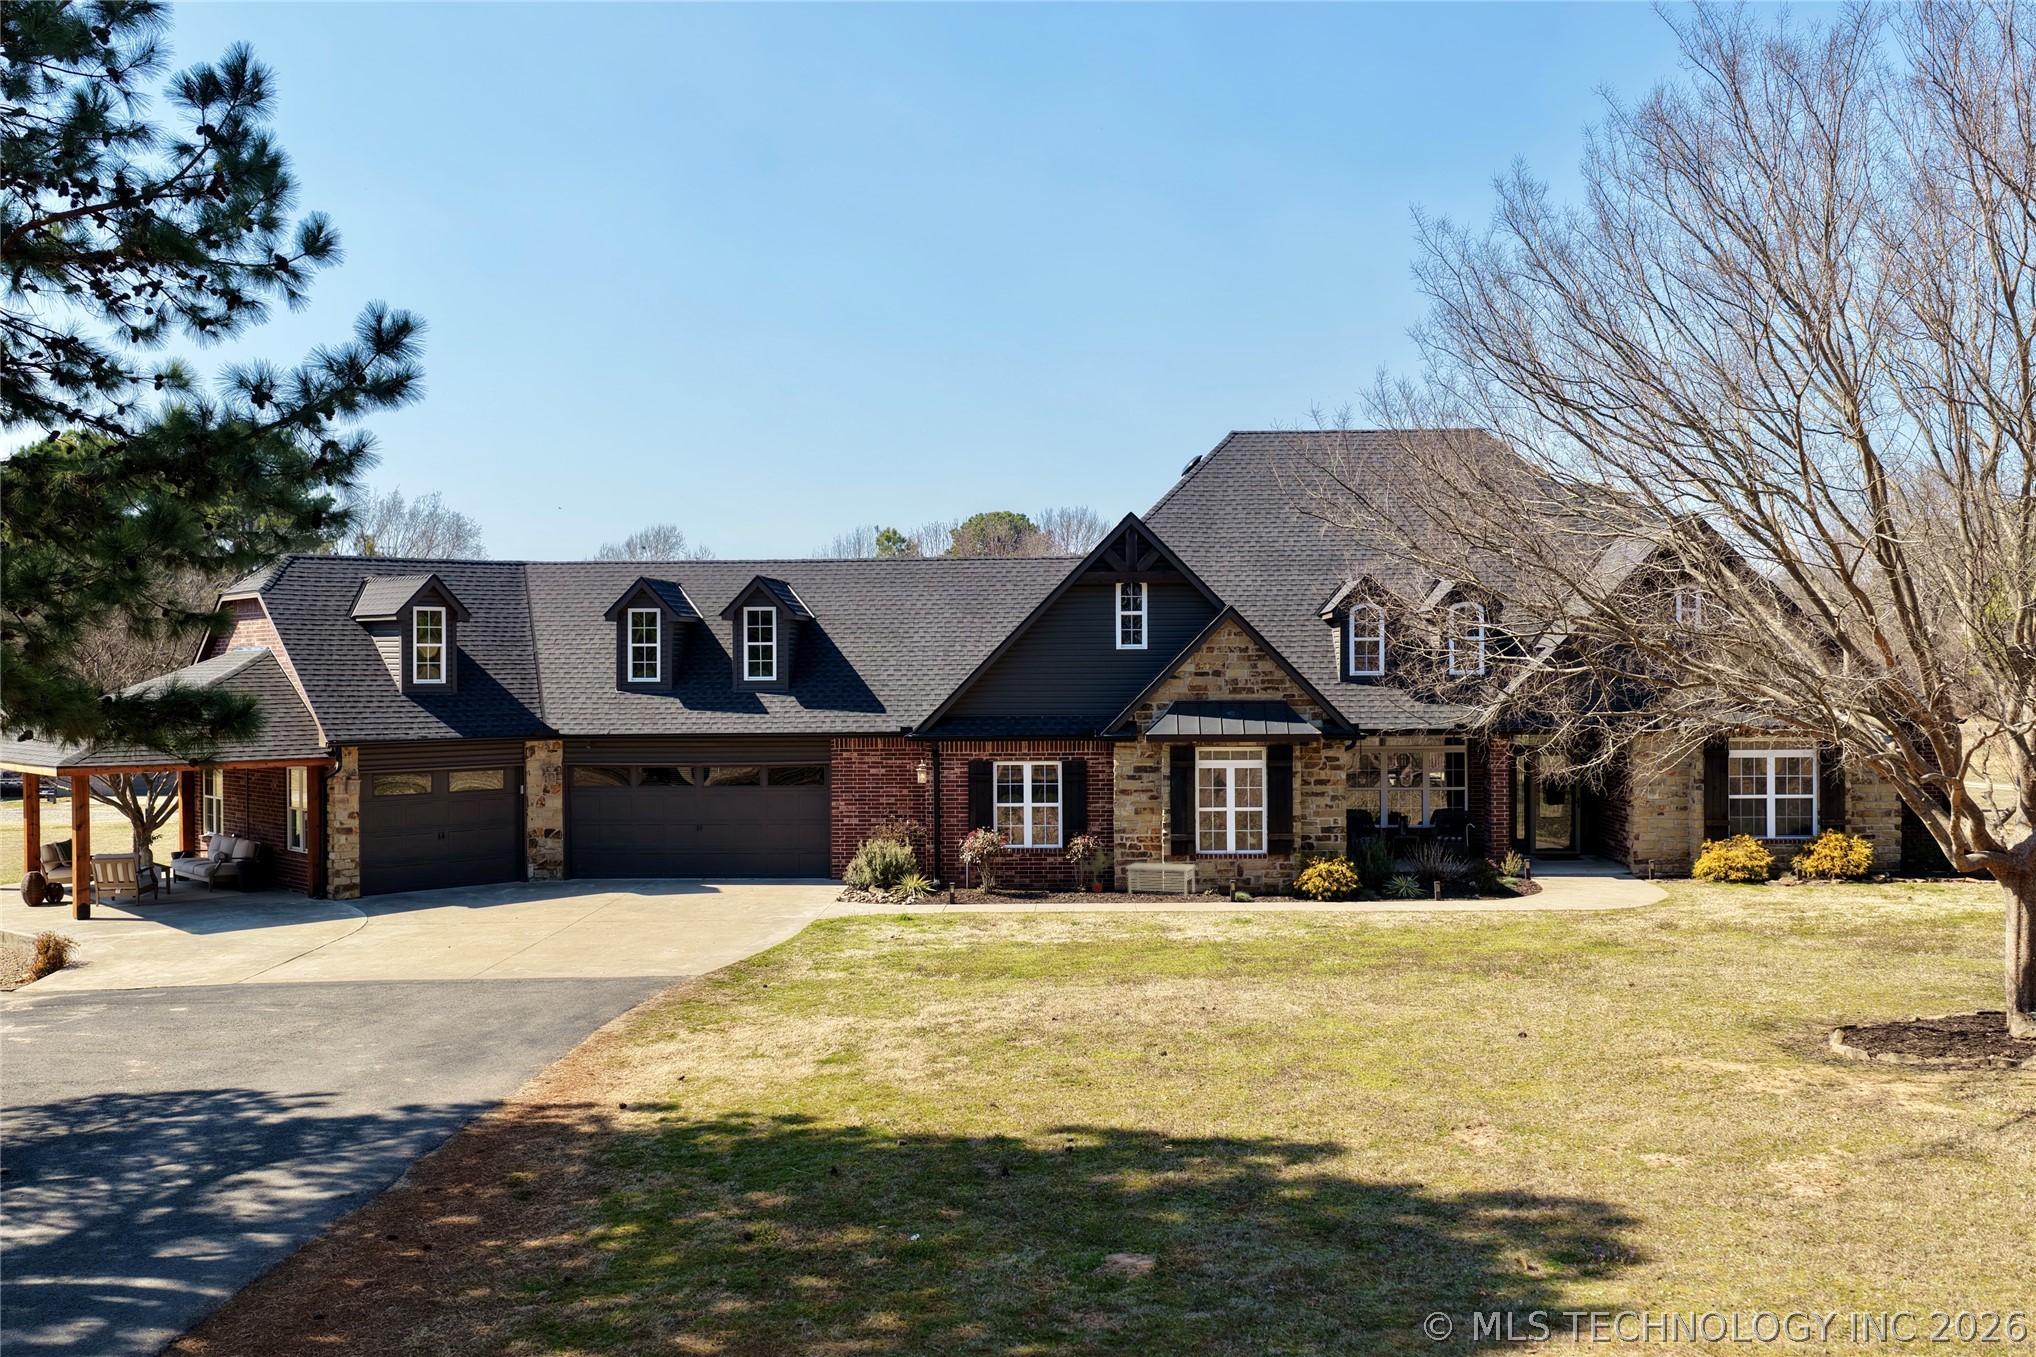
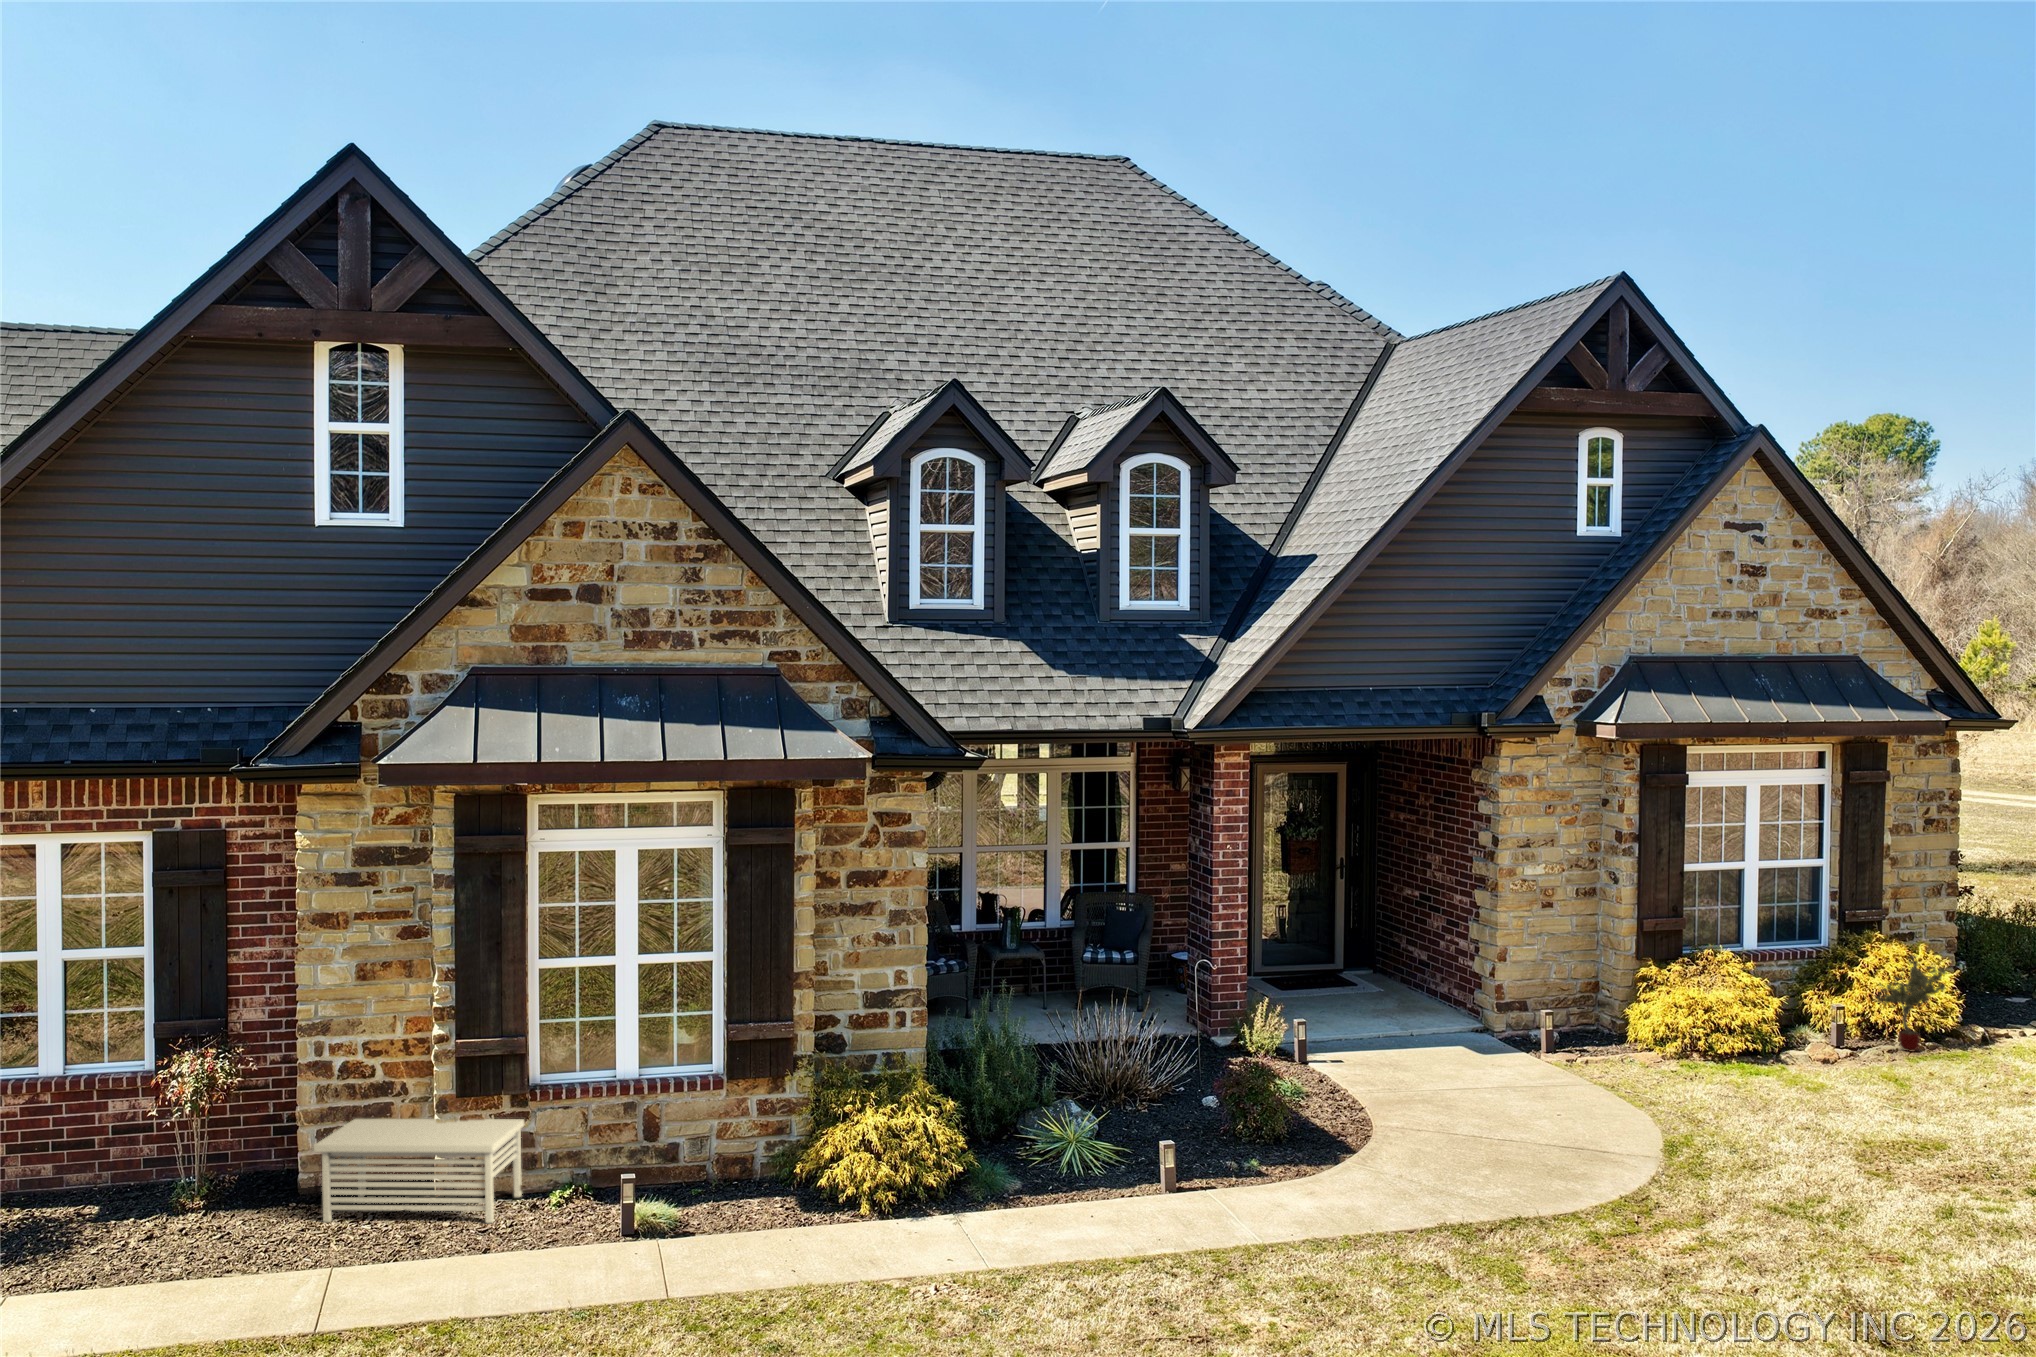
potted tree: present [1084,847,1113,893] -> present [1874,955,1946,1052]

